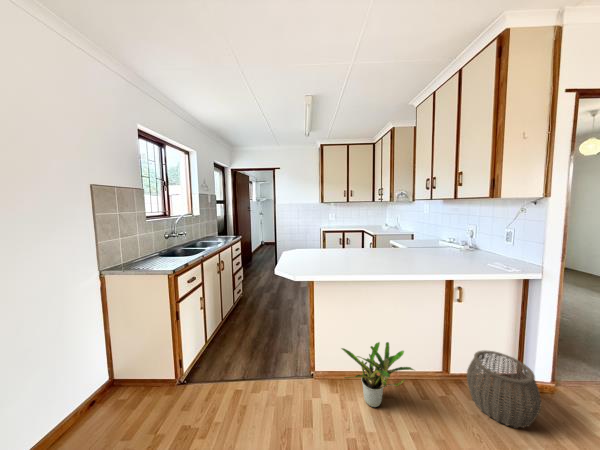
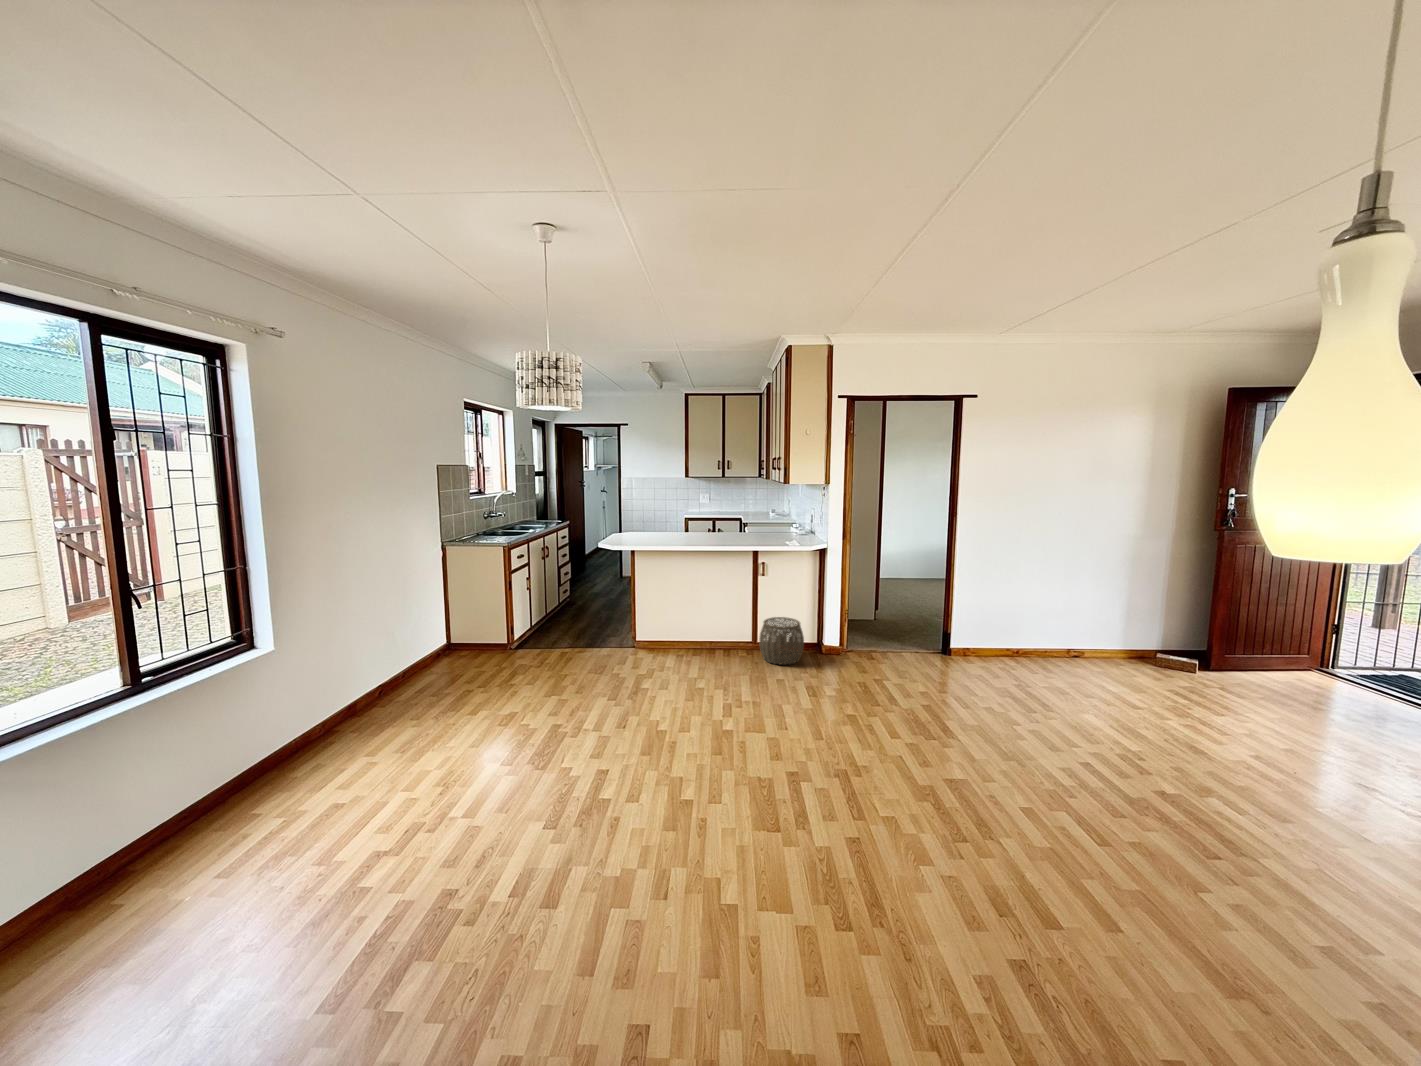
potted plant: present [341,342,414,407] -> none [650,609,713,658]

